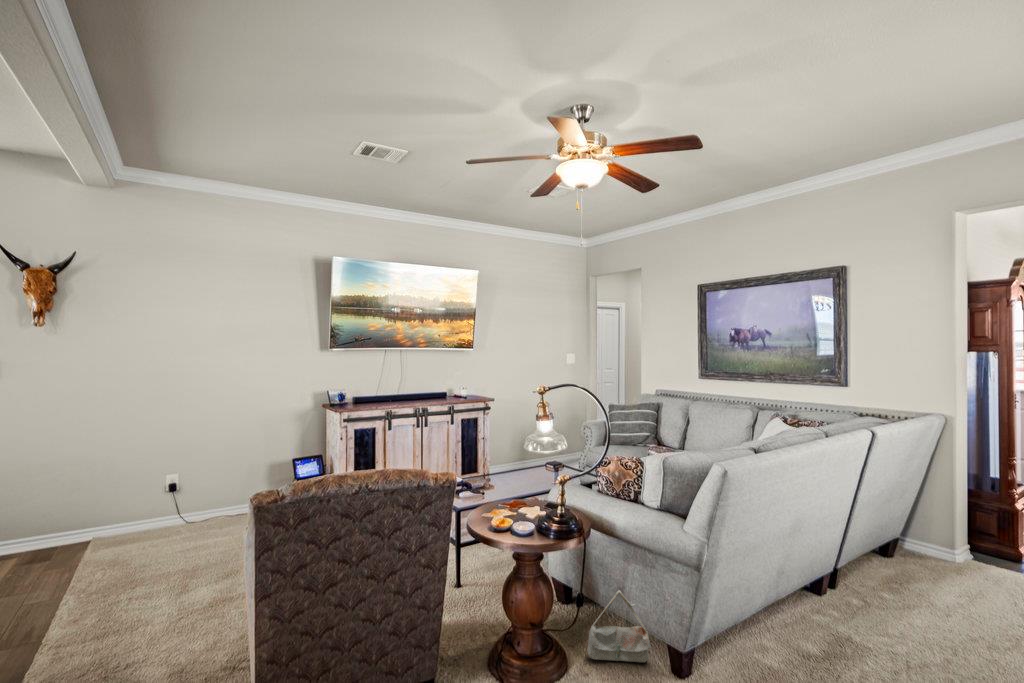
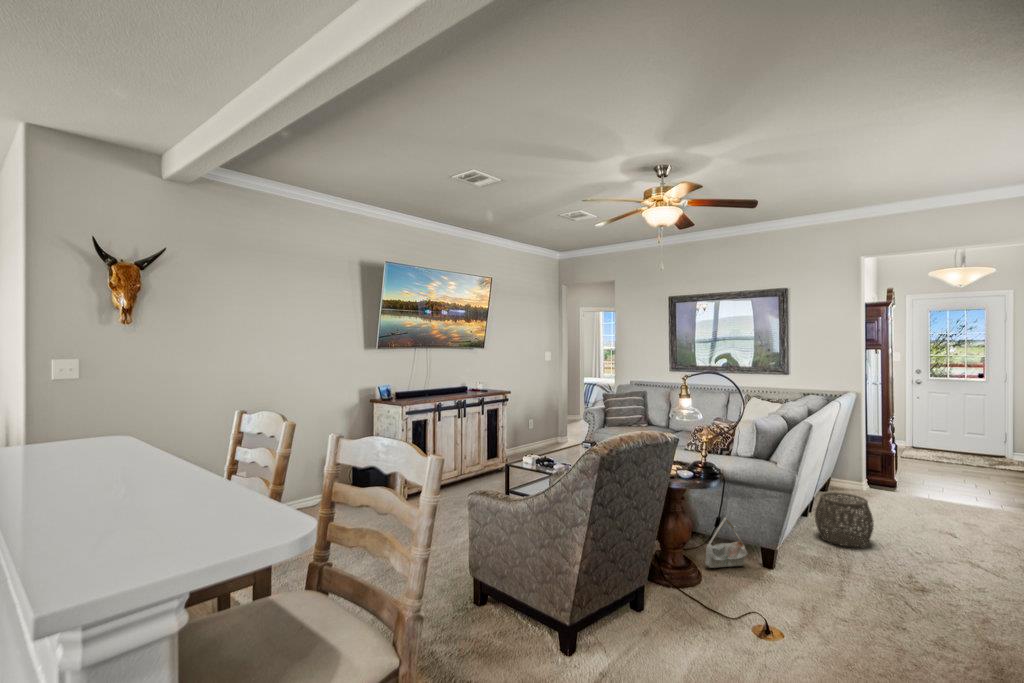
woven basket: none [804,564,895,658] -> present [815,492,874,547]

